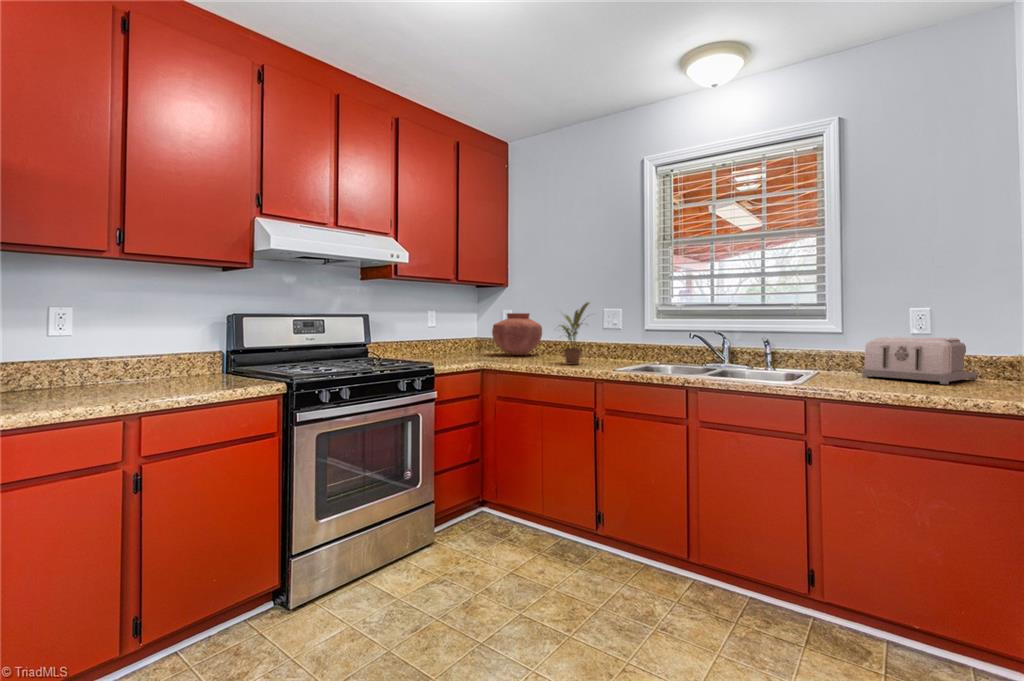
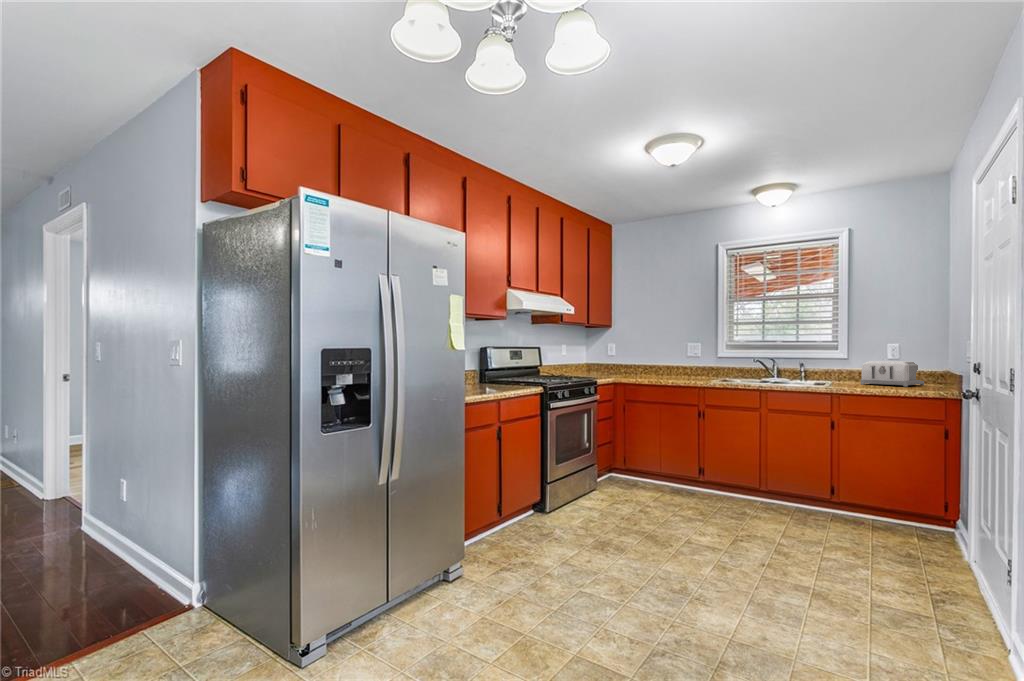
potted plant: present [560,303,589,365] -> none [663,339,693,379]
vase: present [492,313,542,355] -> none [607,346,642,375]

